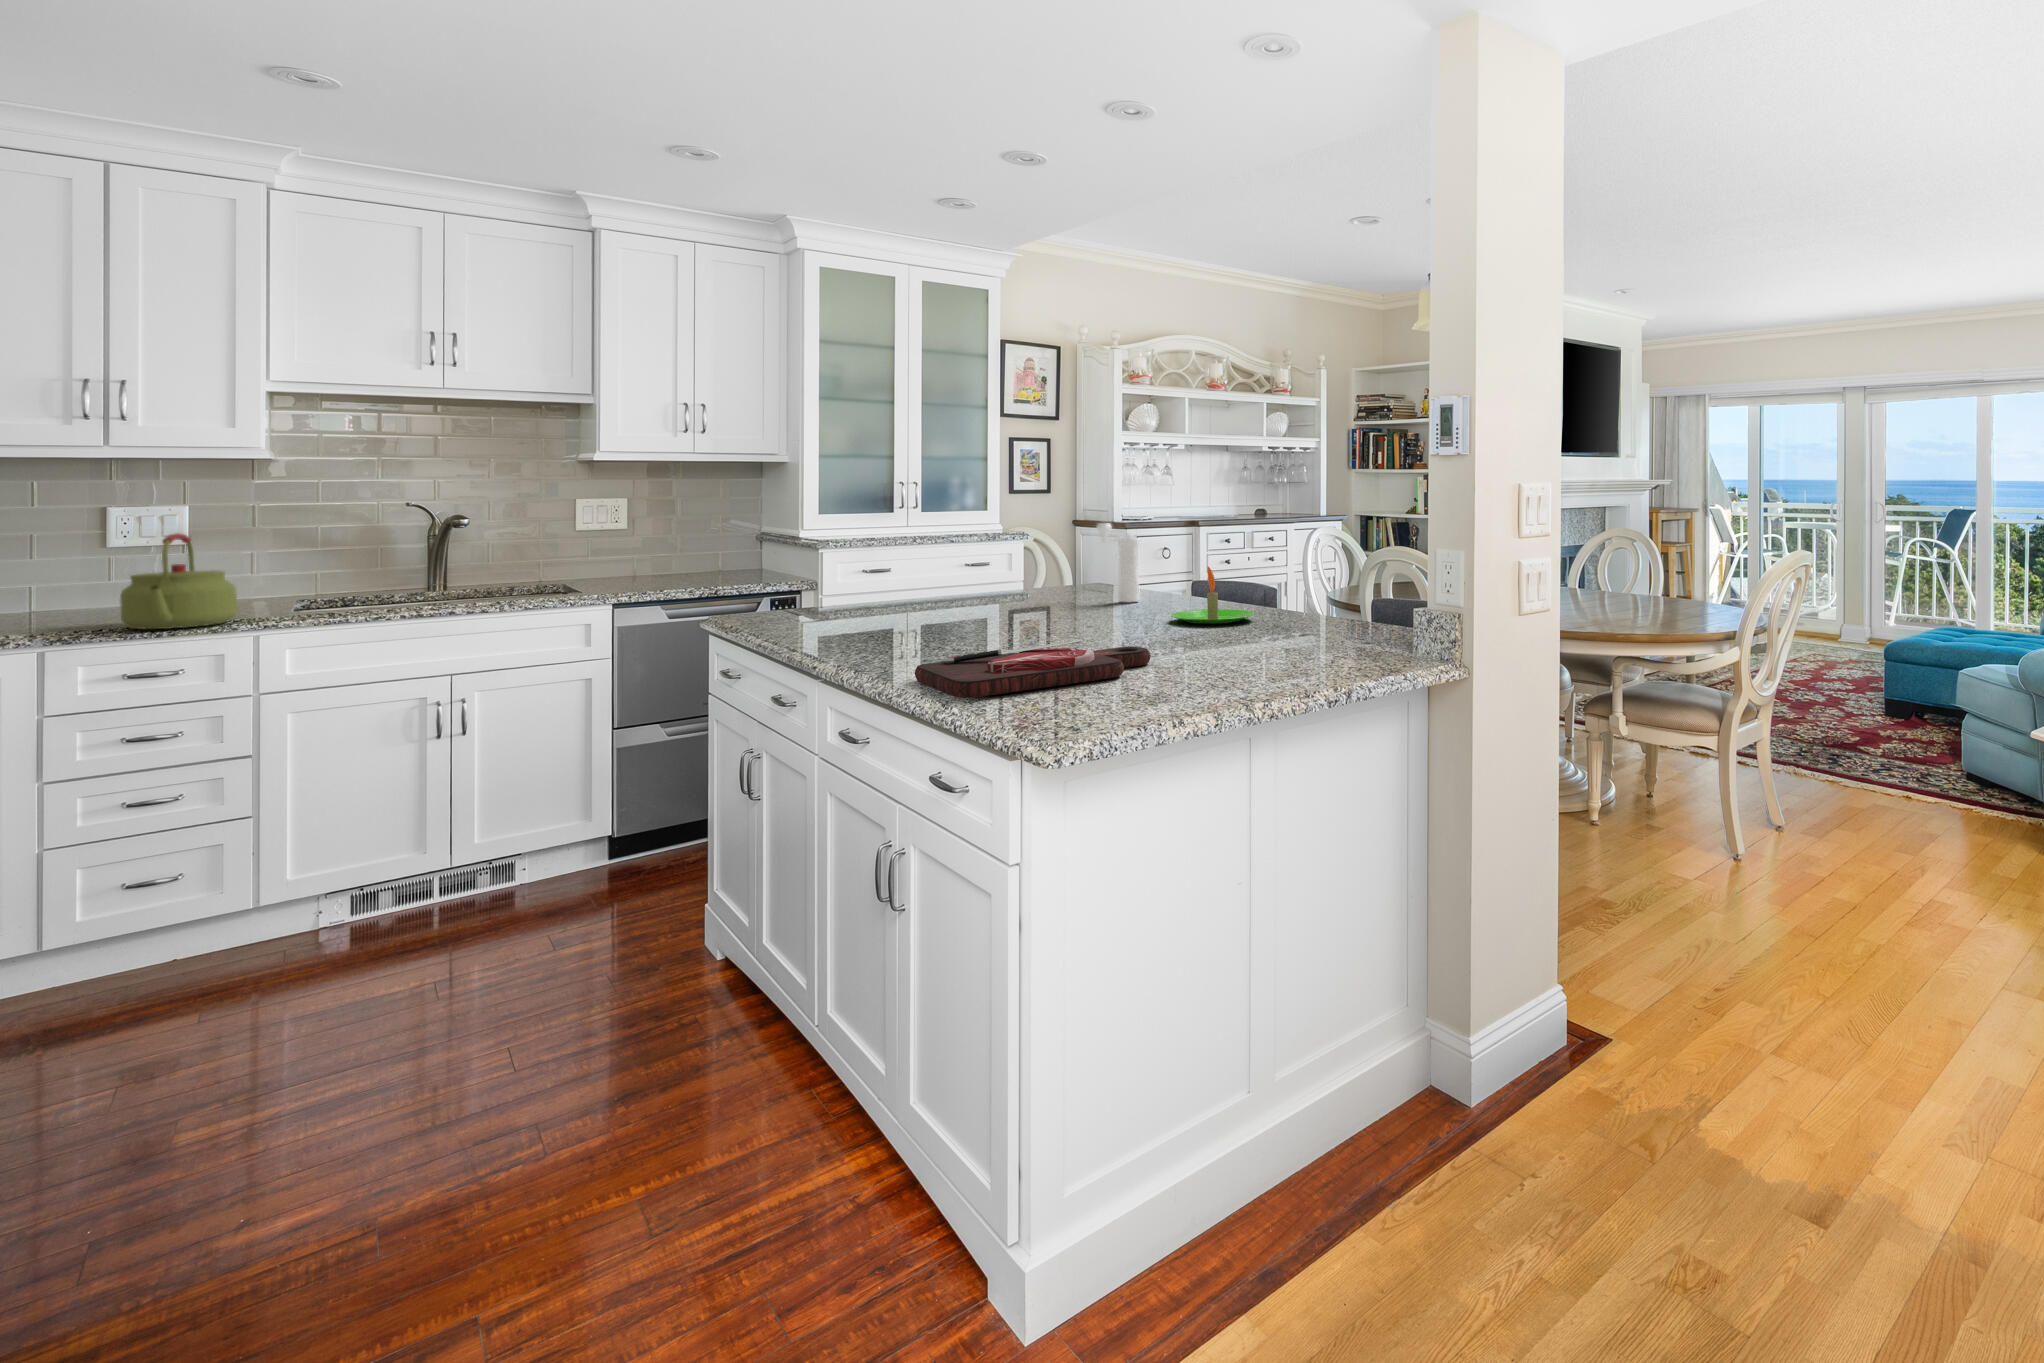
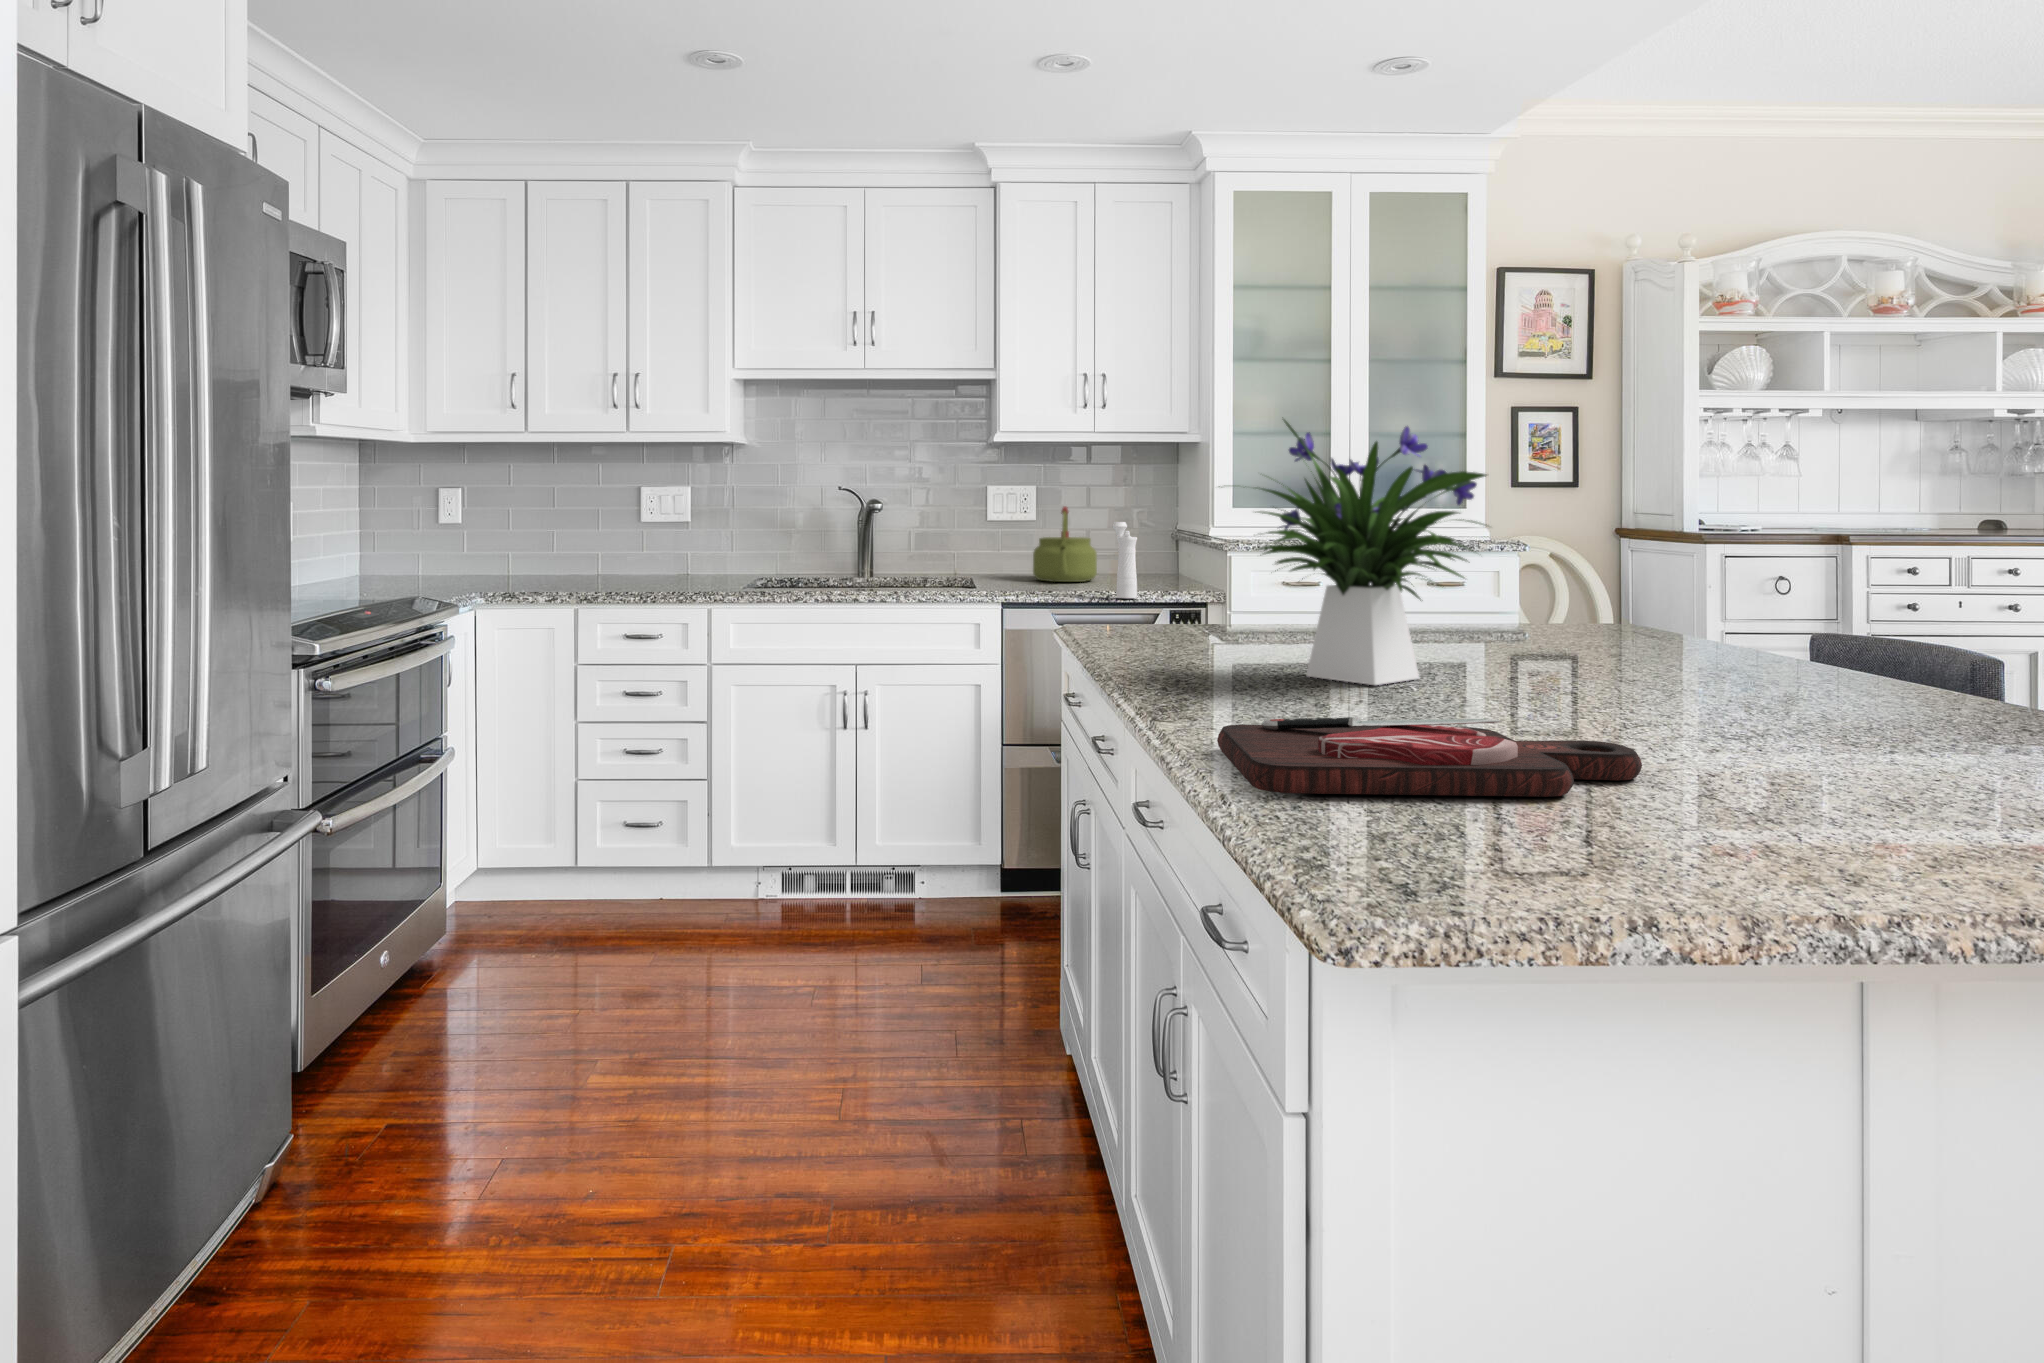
flower arrangement: none [866,456,1046,633] -> present [1219,420,1486,685]
pepper mill: present [1097,523,1140,602] -> present [1112,522,1137,598]
kettle: present [120,533,238,629] -> present [1033,507,1097,582]
candle: present [1171,567,1254,624] -> none [1726,609,1919,719]

